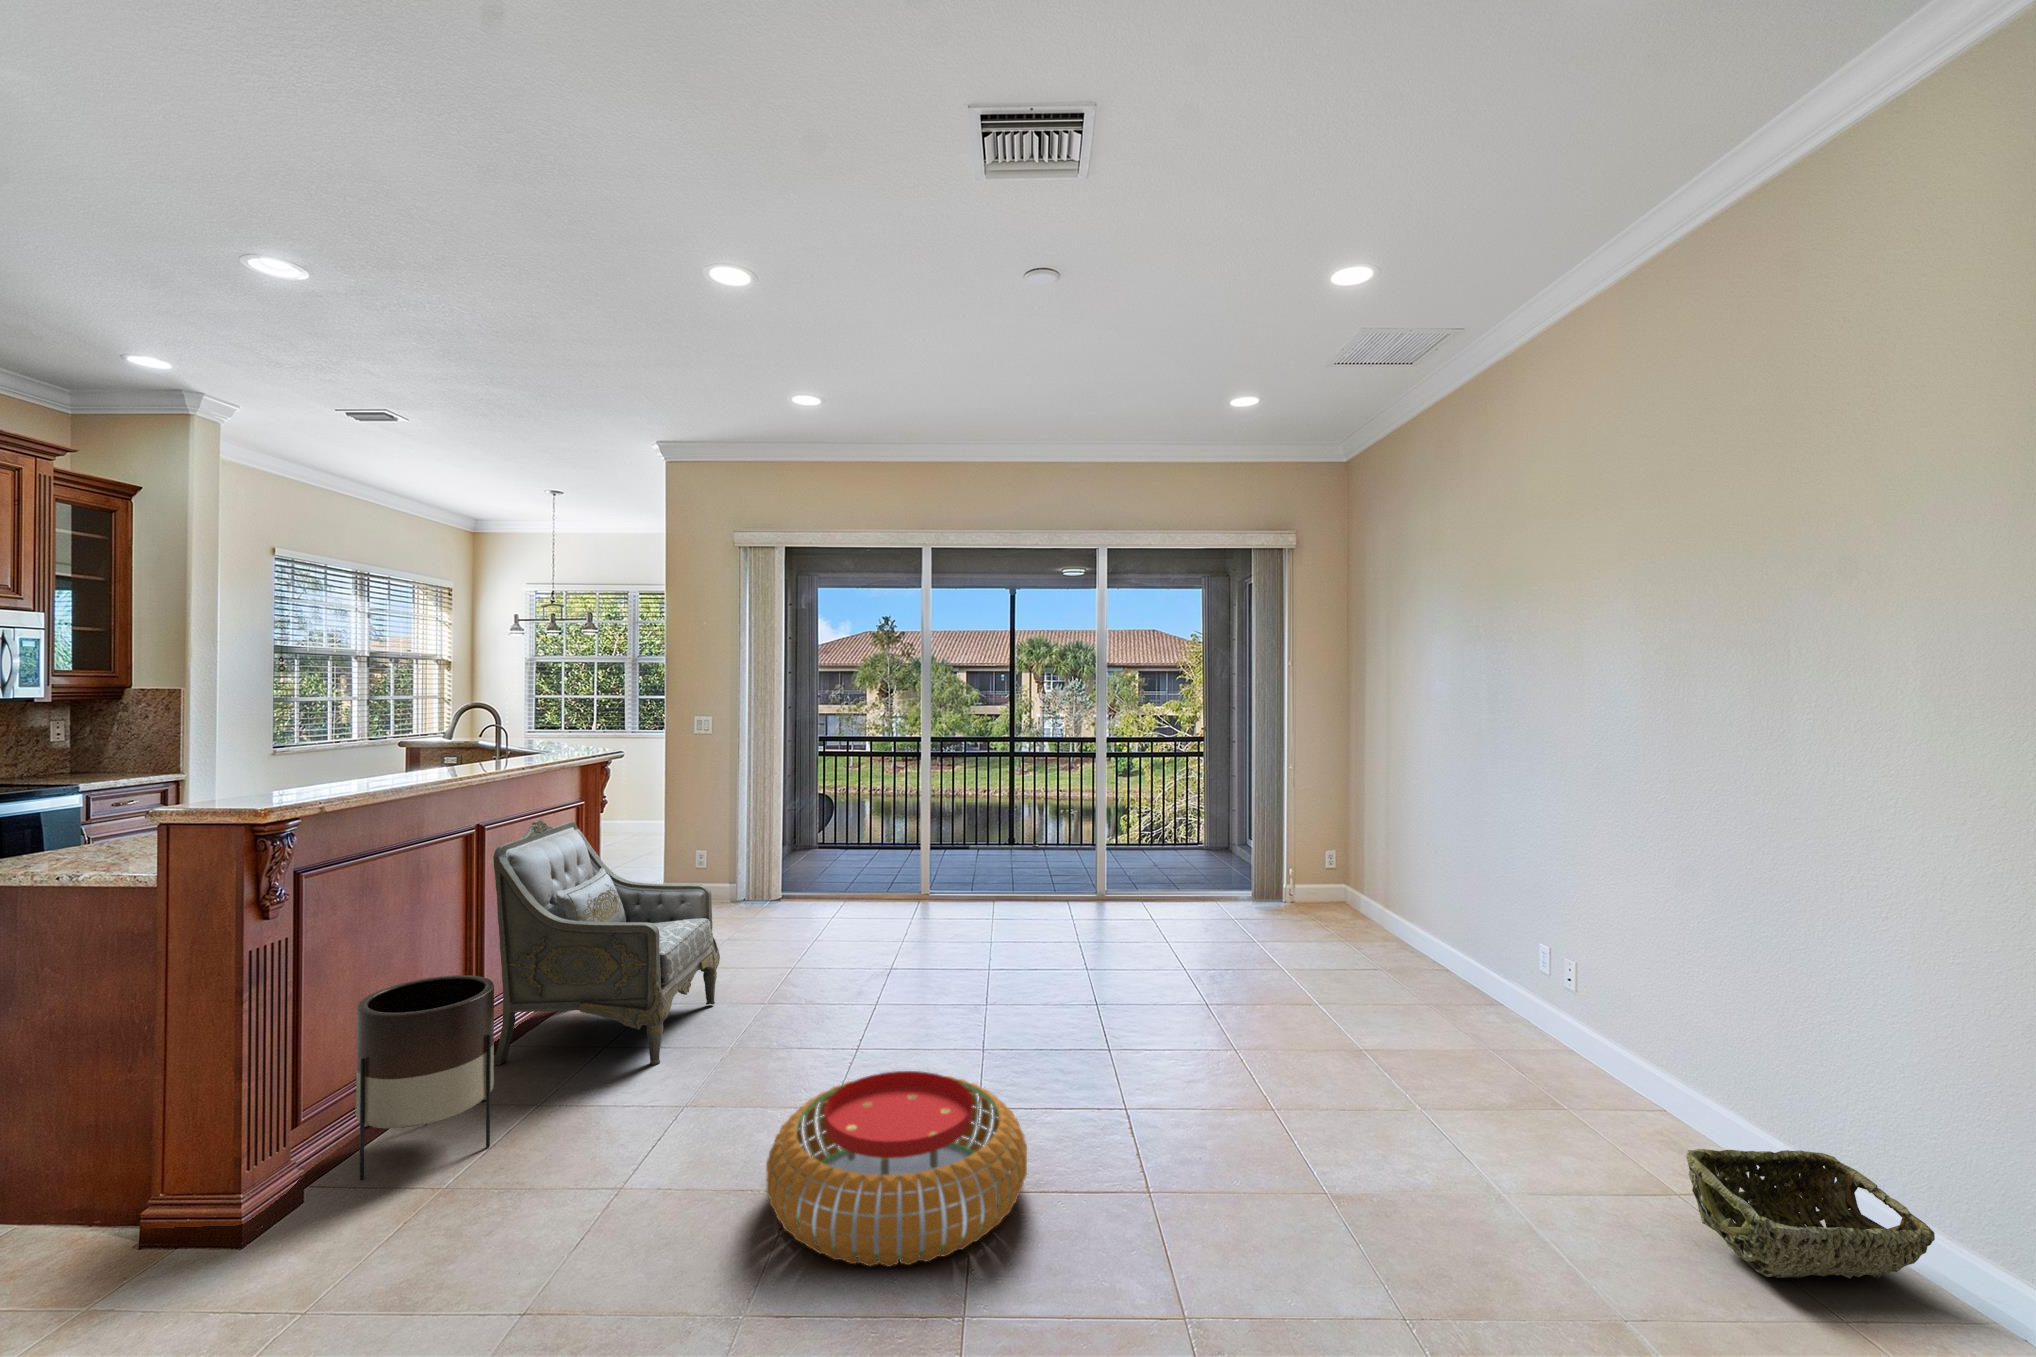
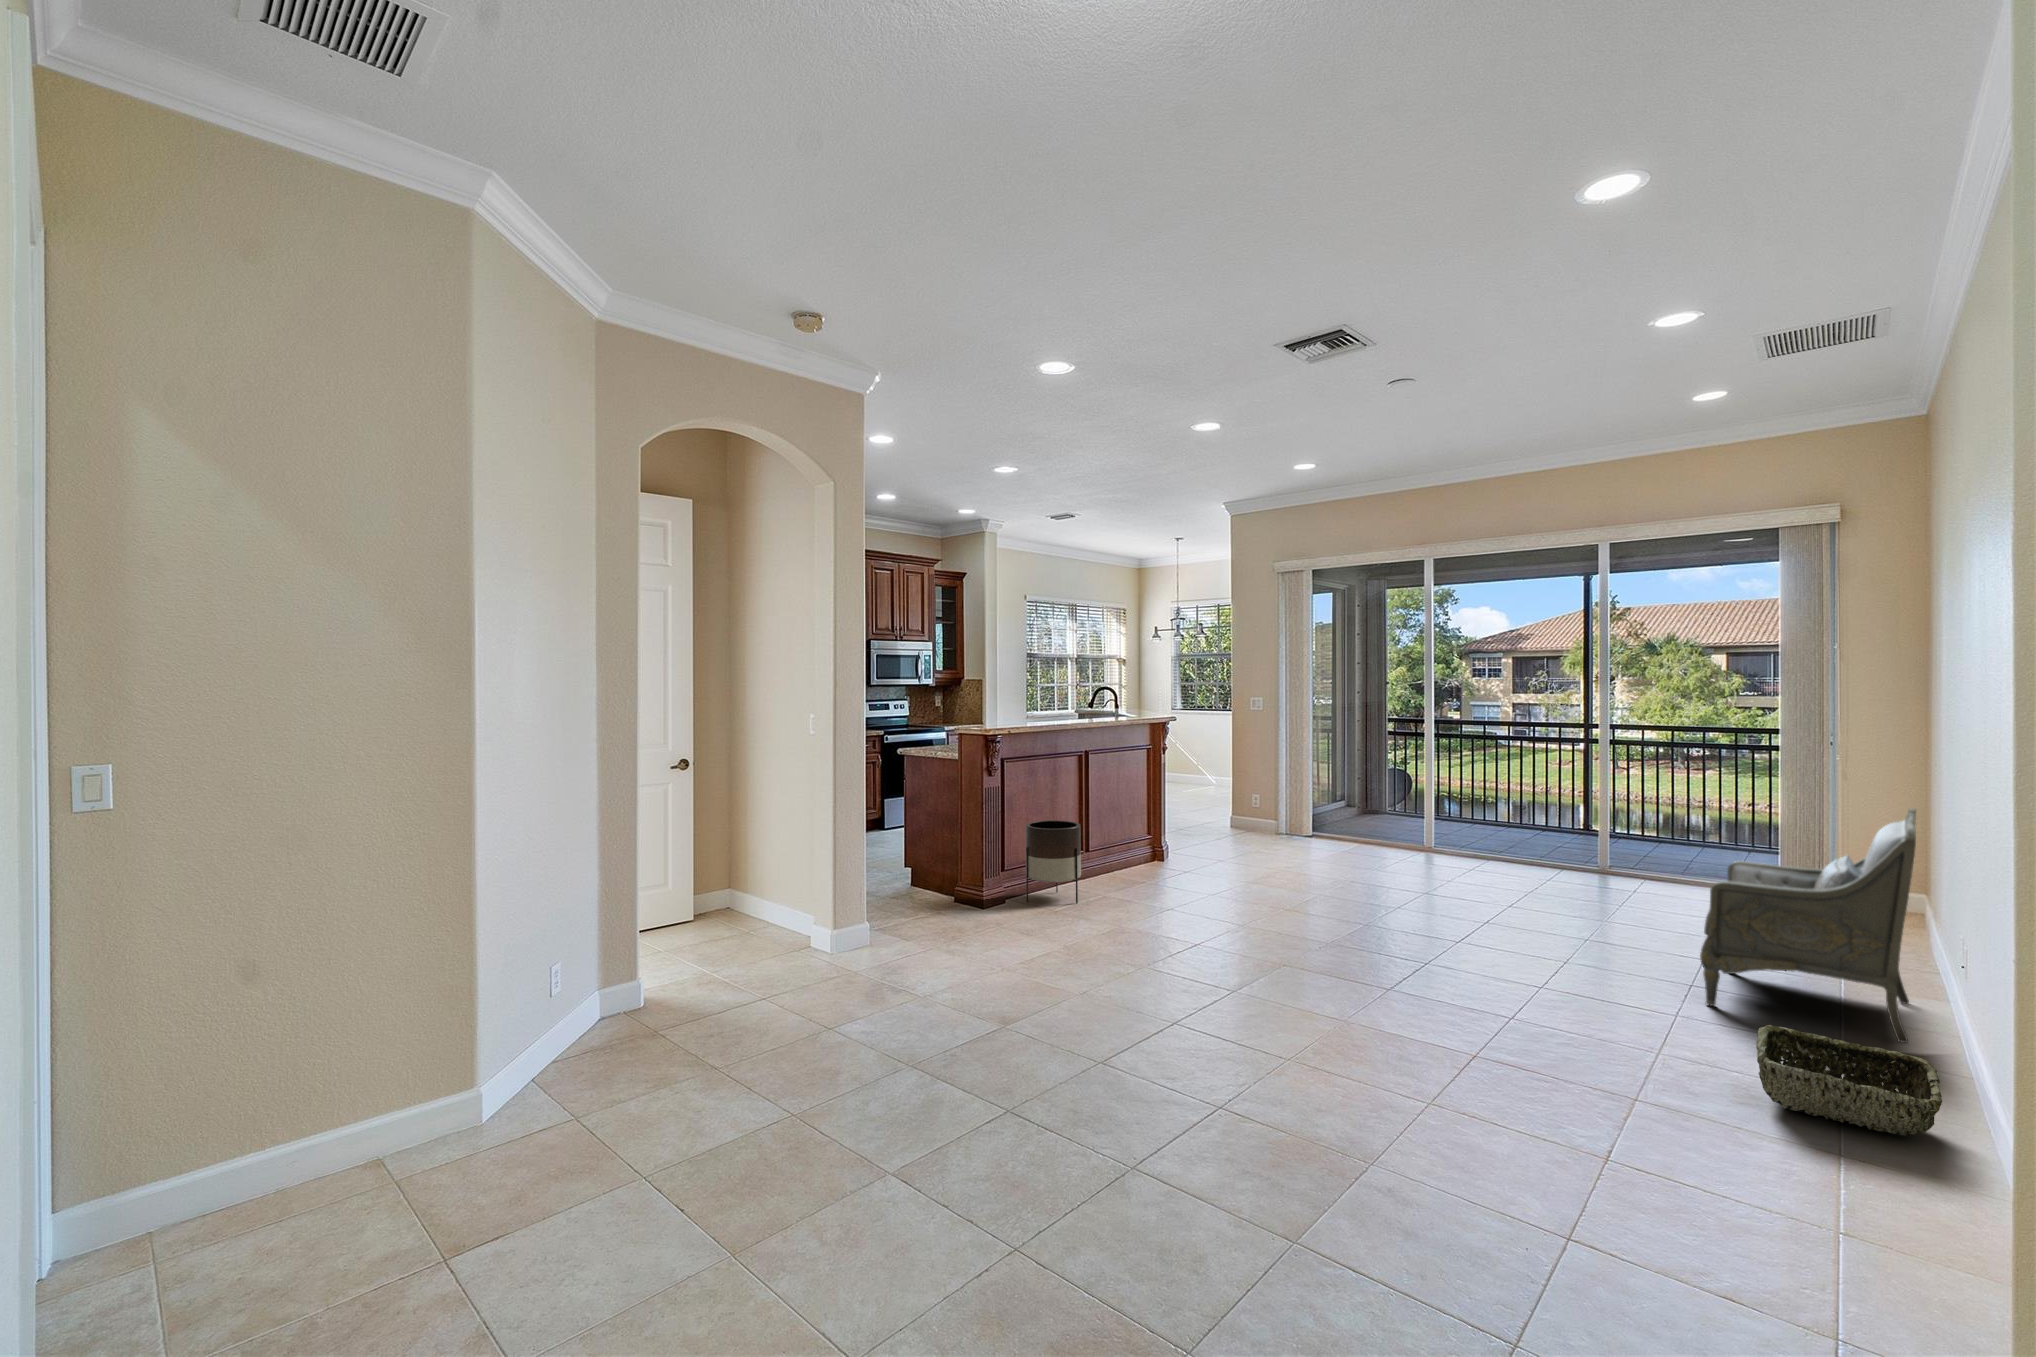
armchair: present [493,820,720,1065] -> present [1700,808,1916,1043]
pouf: present [766,1071,1027,1267] -> none [1171,894,1317,973]

